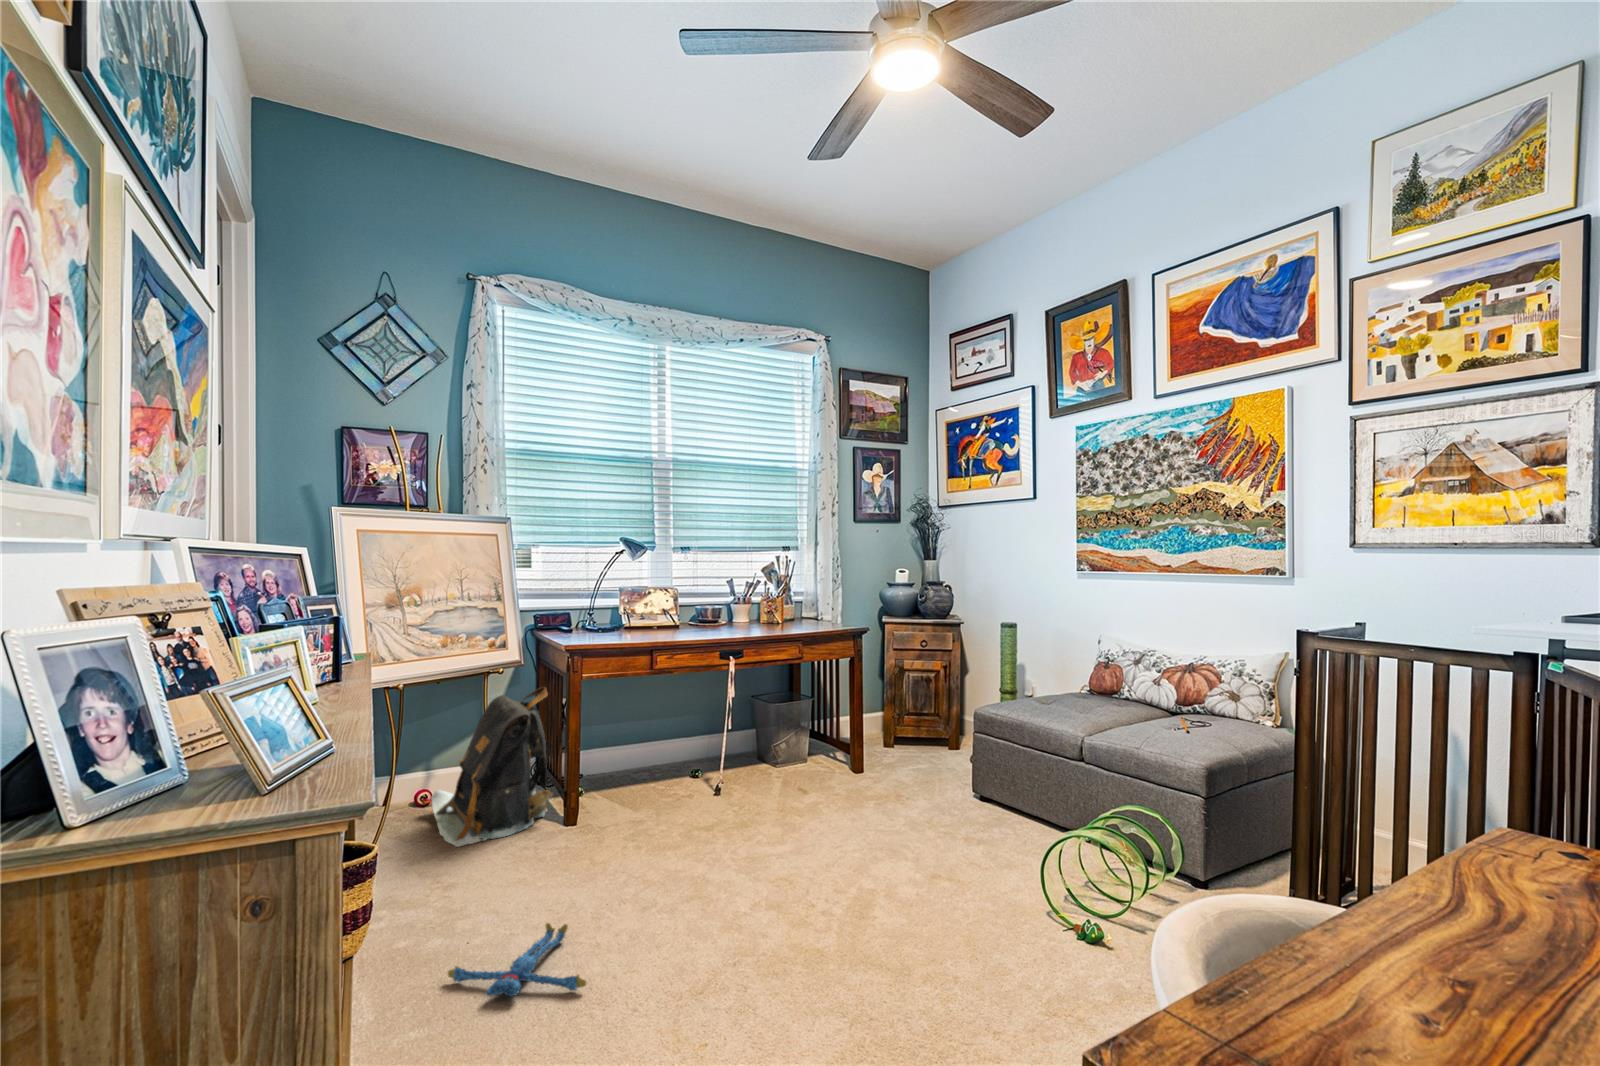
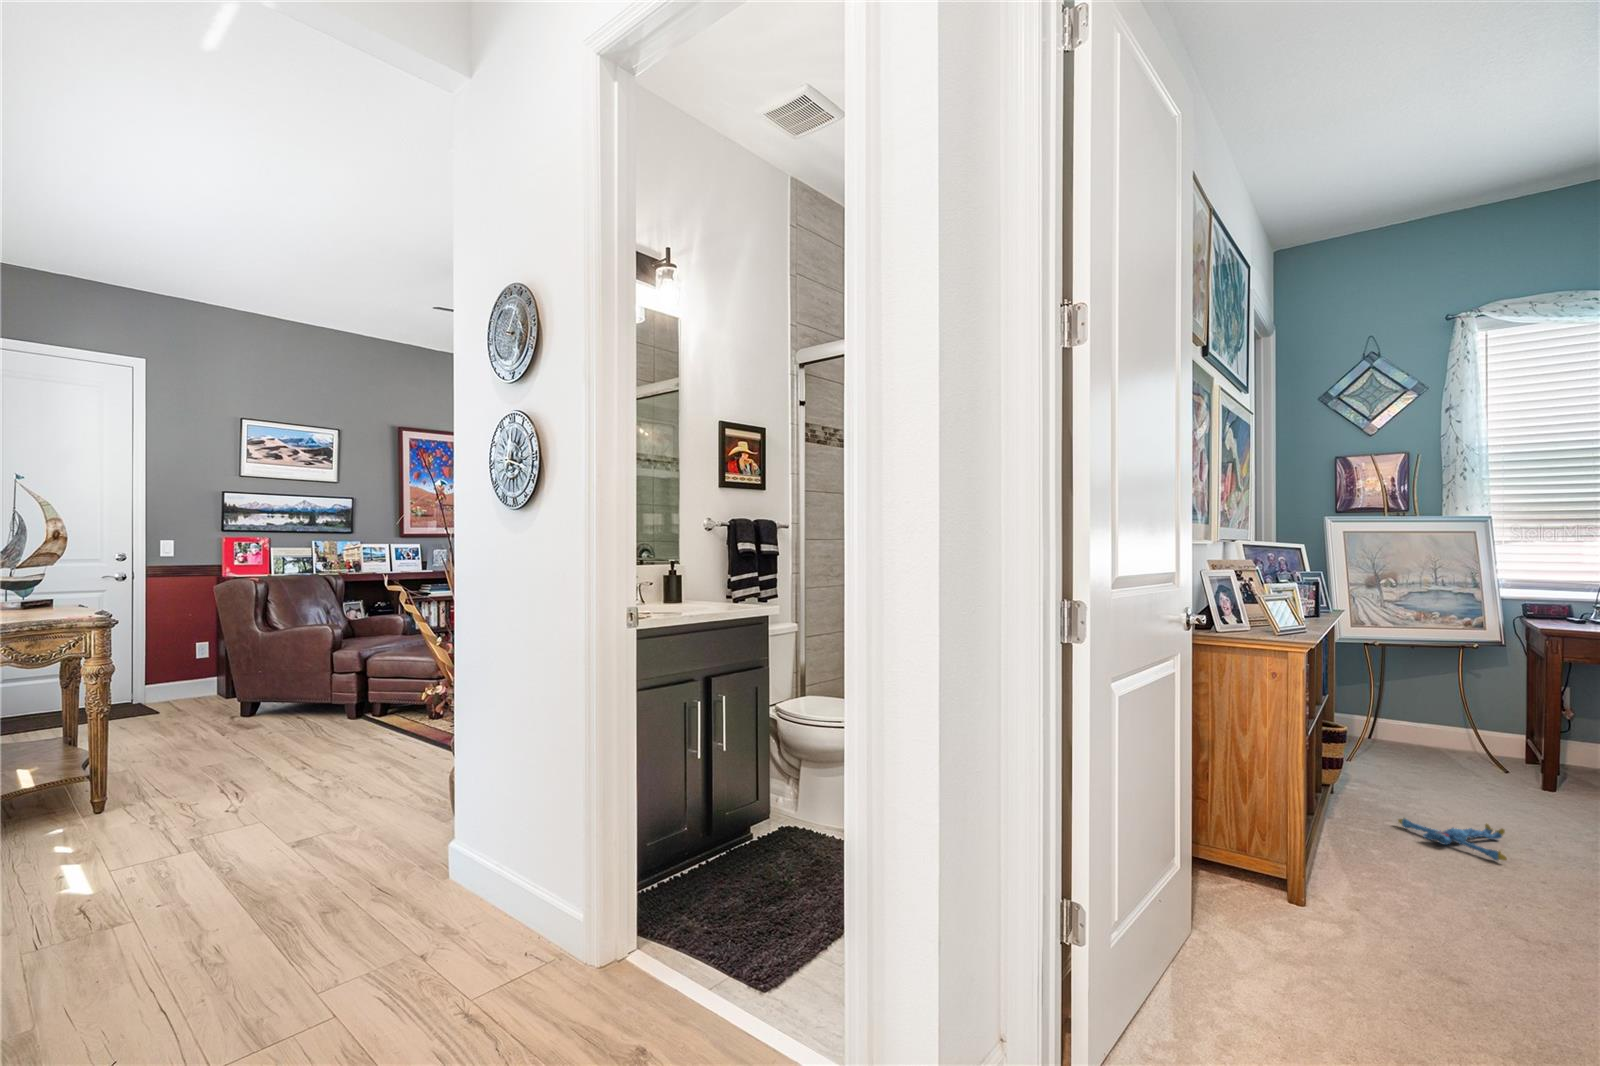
backpack: present [431,687,552,847] -> none [1411,668,1529,781]

